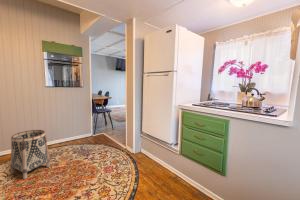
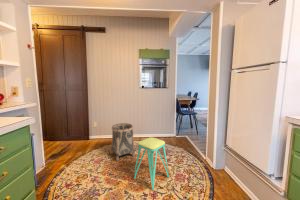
stool: none [58,138,98,190] -> present [134,137,169,190]

